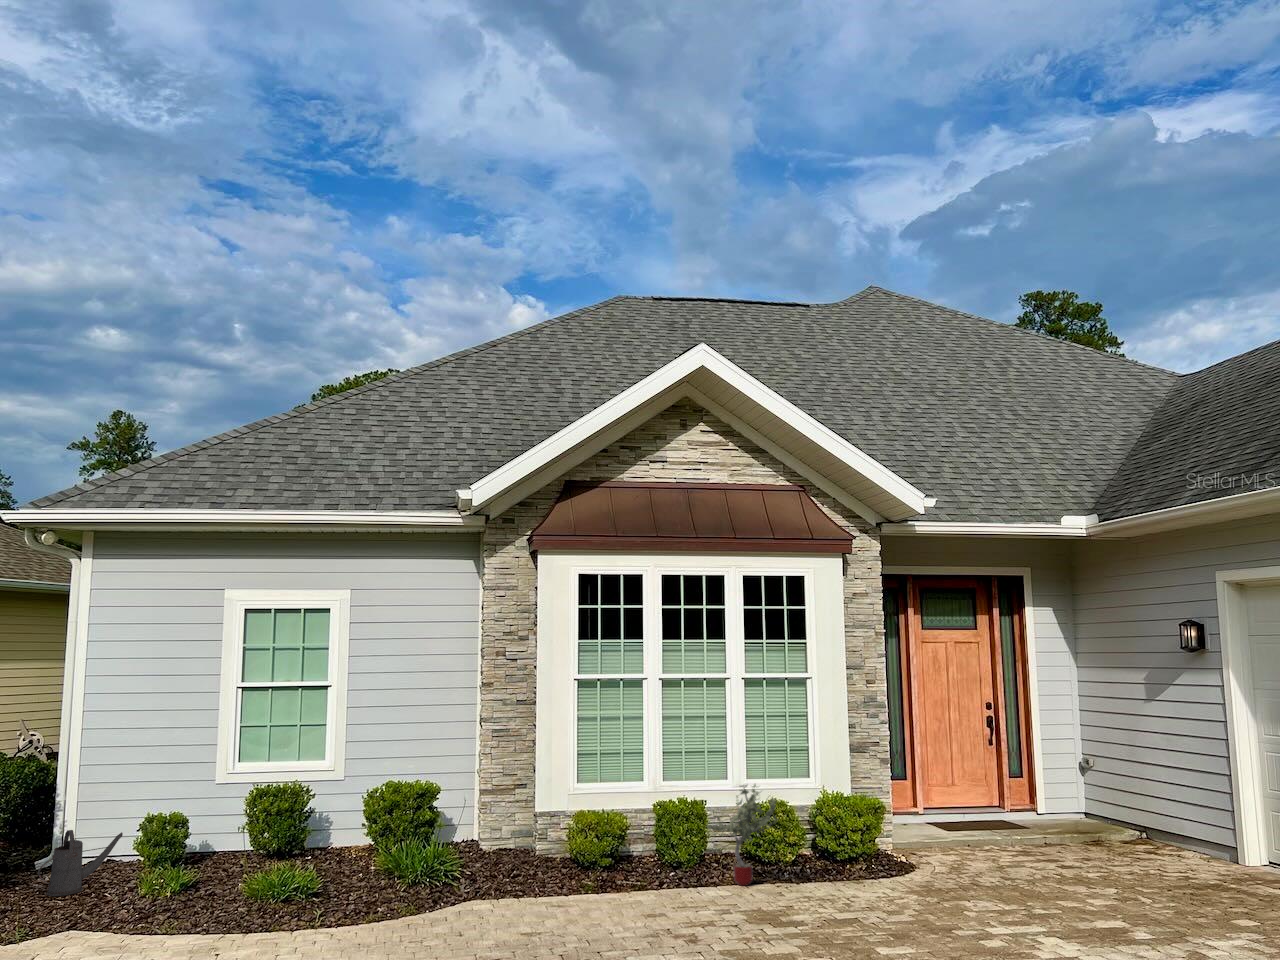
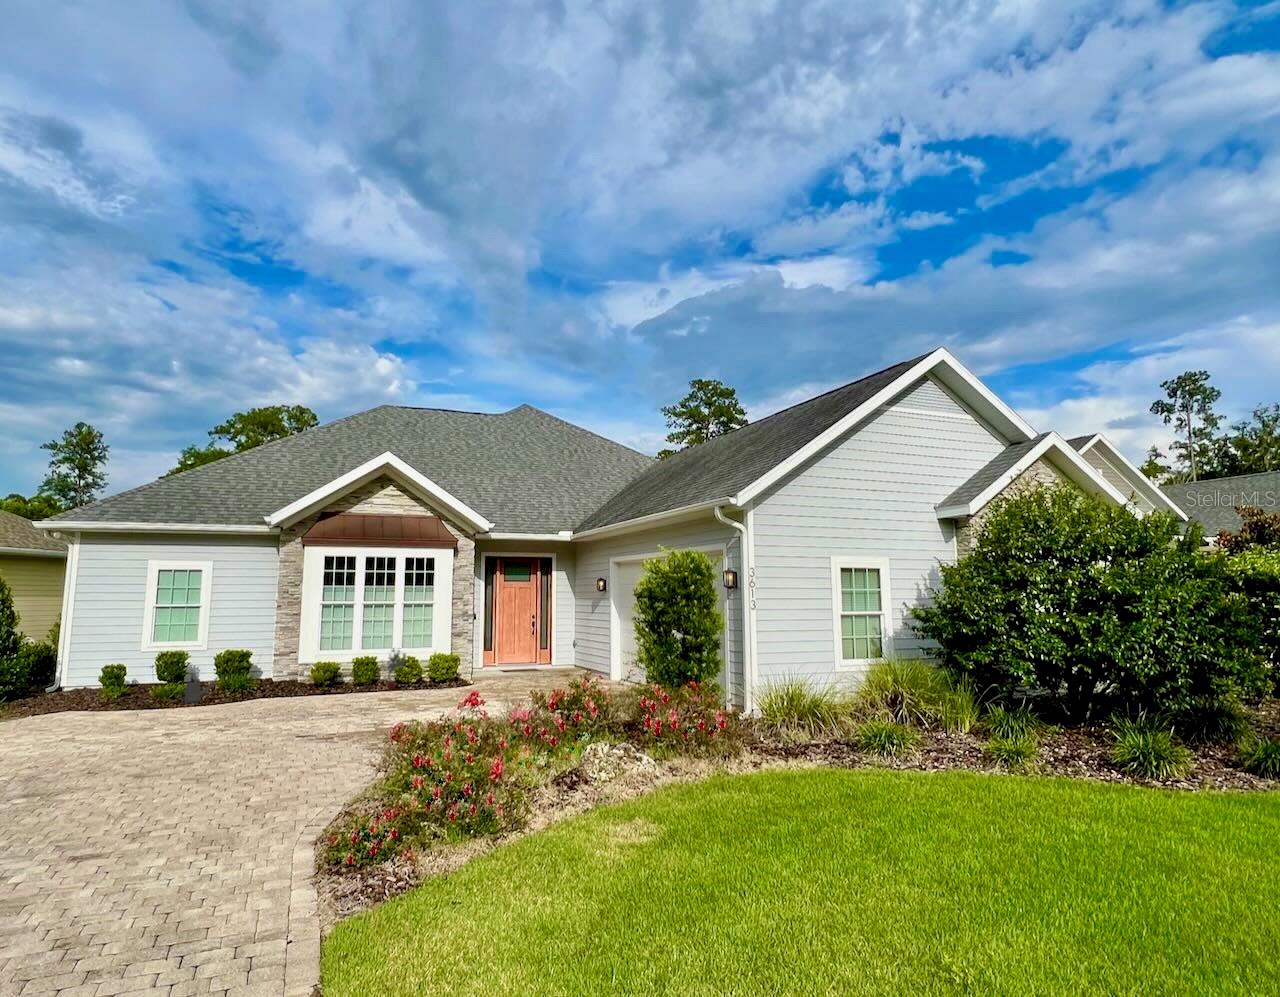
watering can: present [38,830,123,896] -> present [184,674,219,703]

